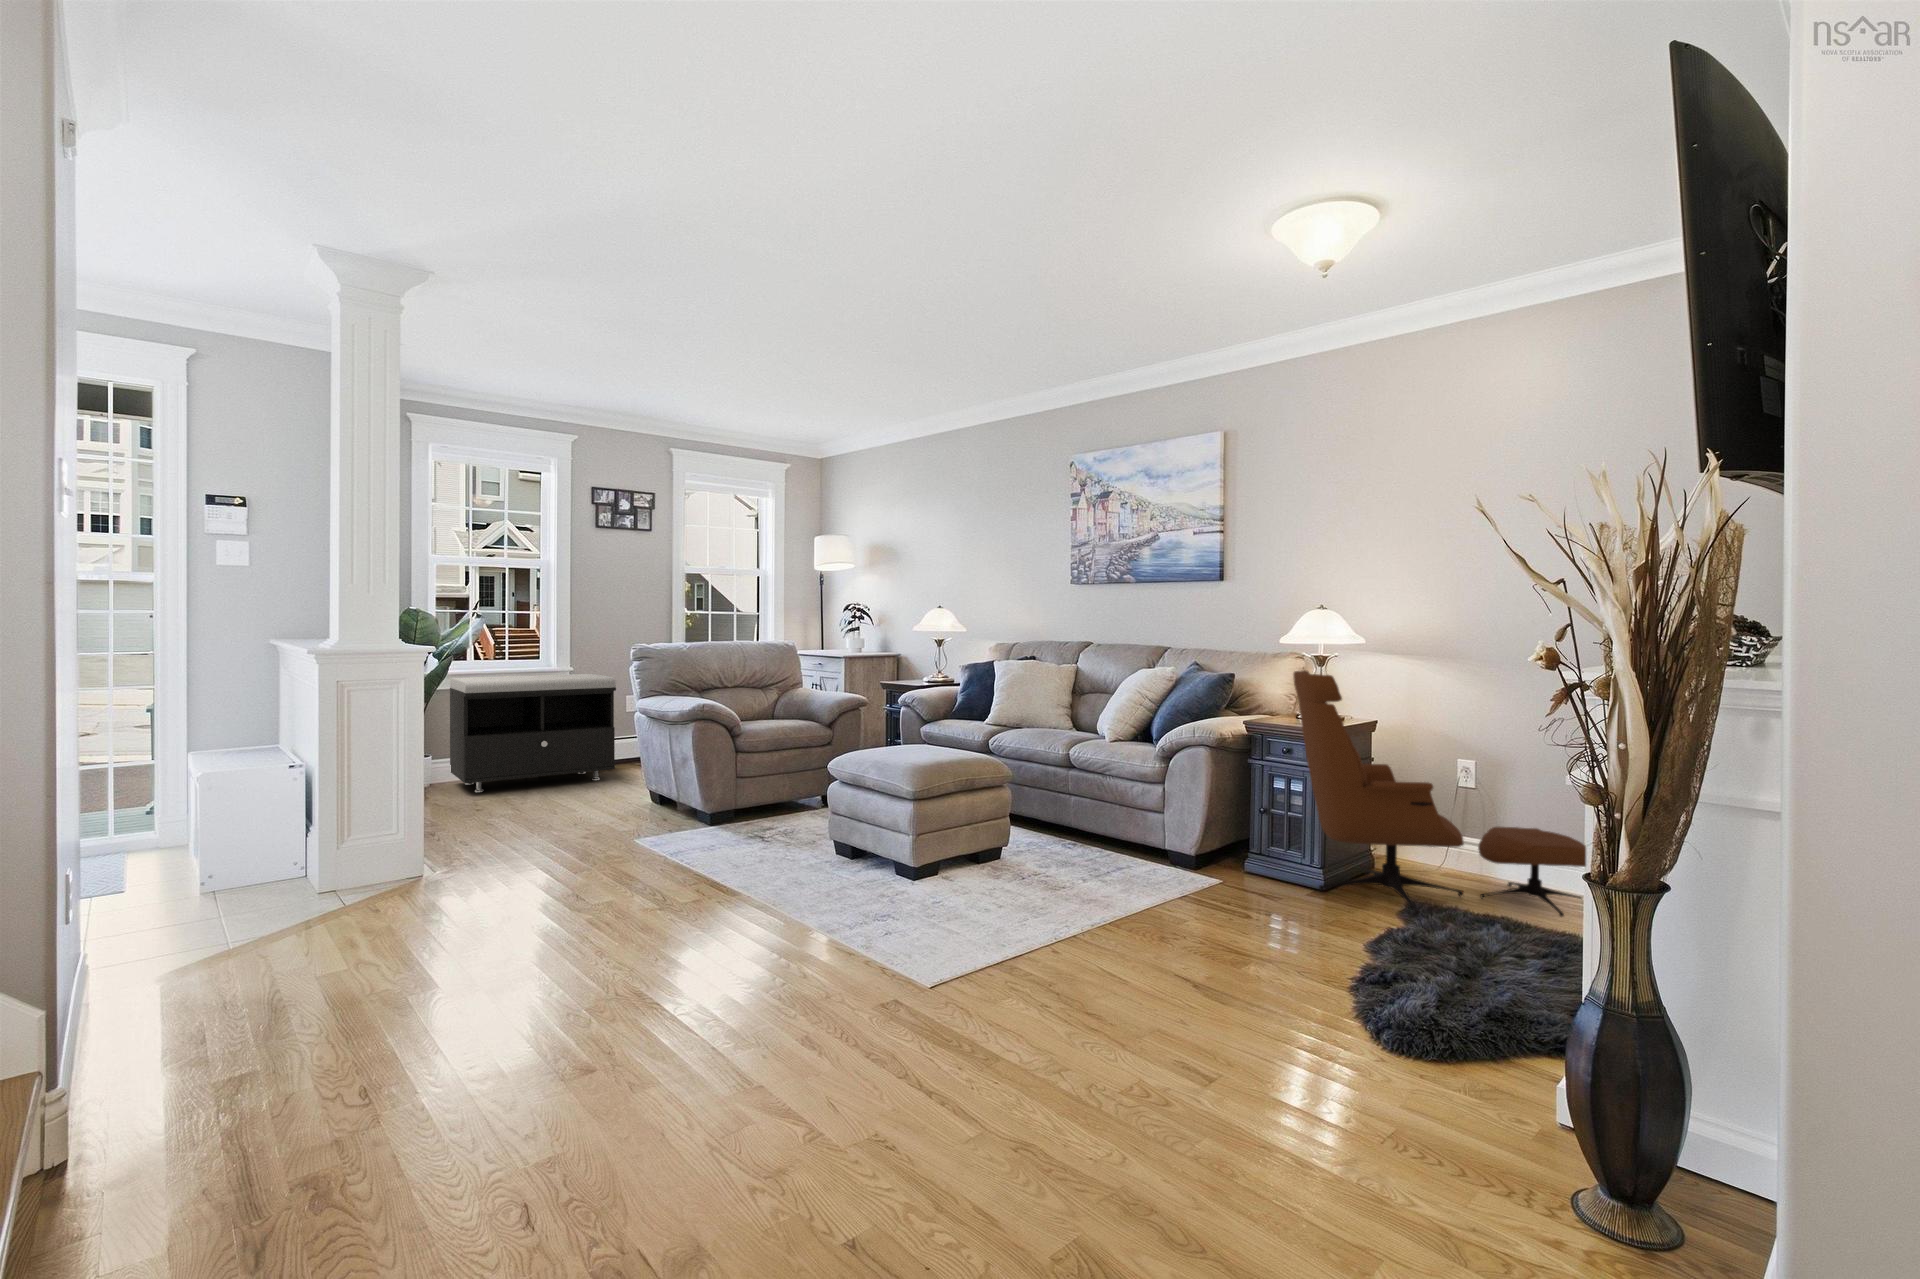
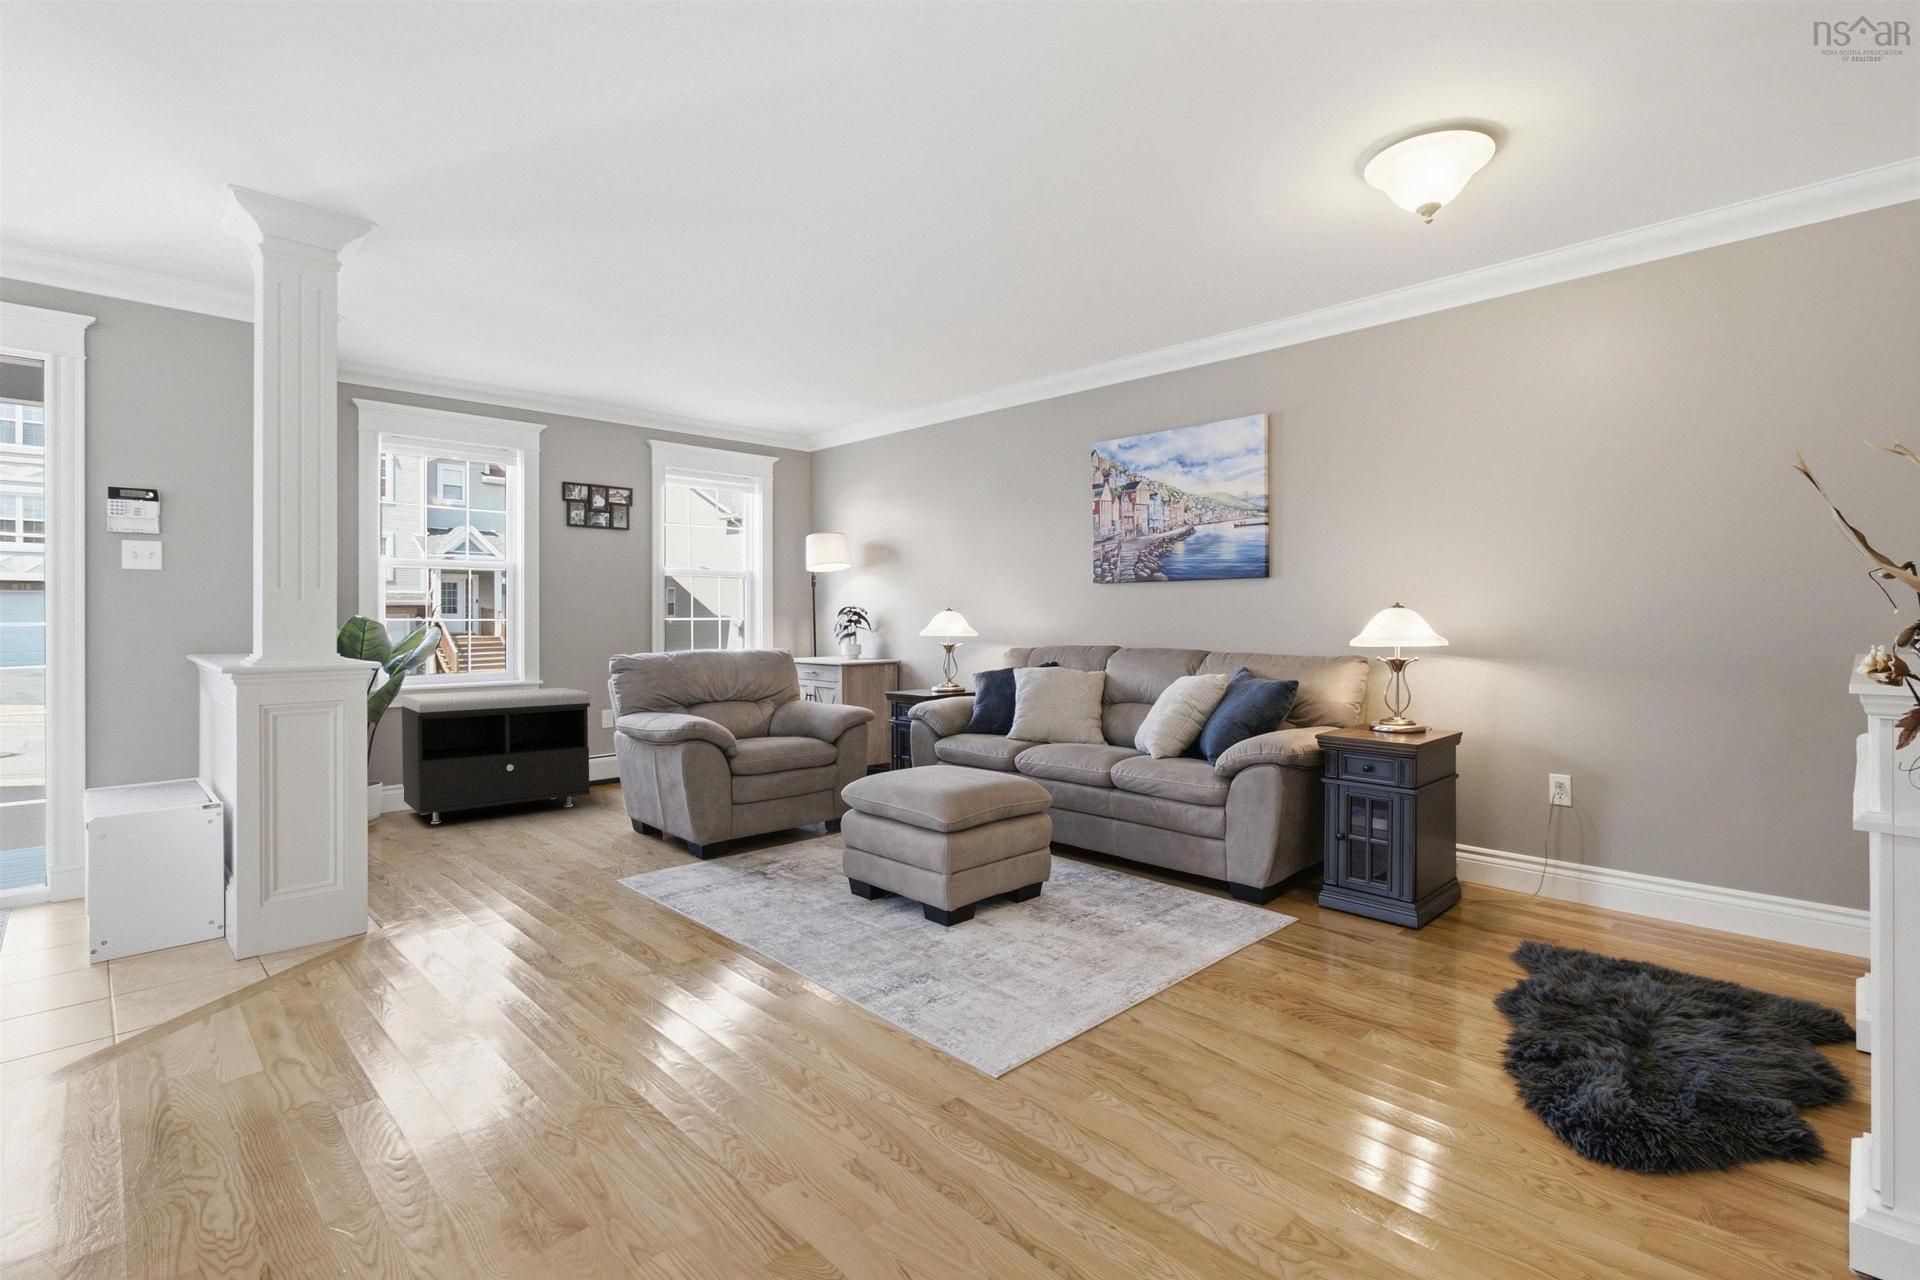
lounge chair: present [1293,670,1586,917] -> none [1377,677,1733,960]

